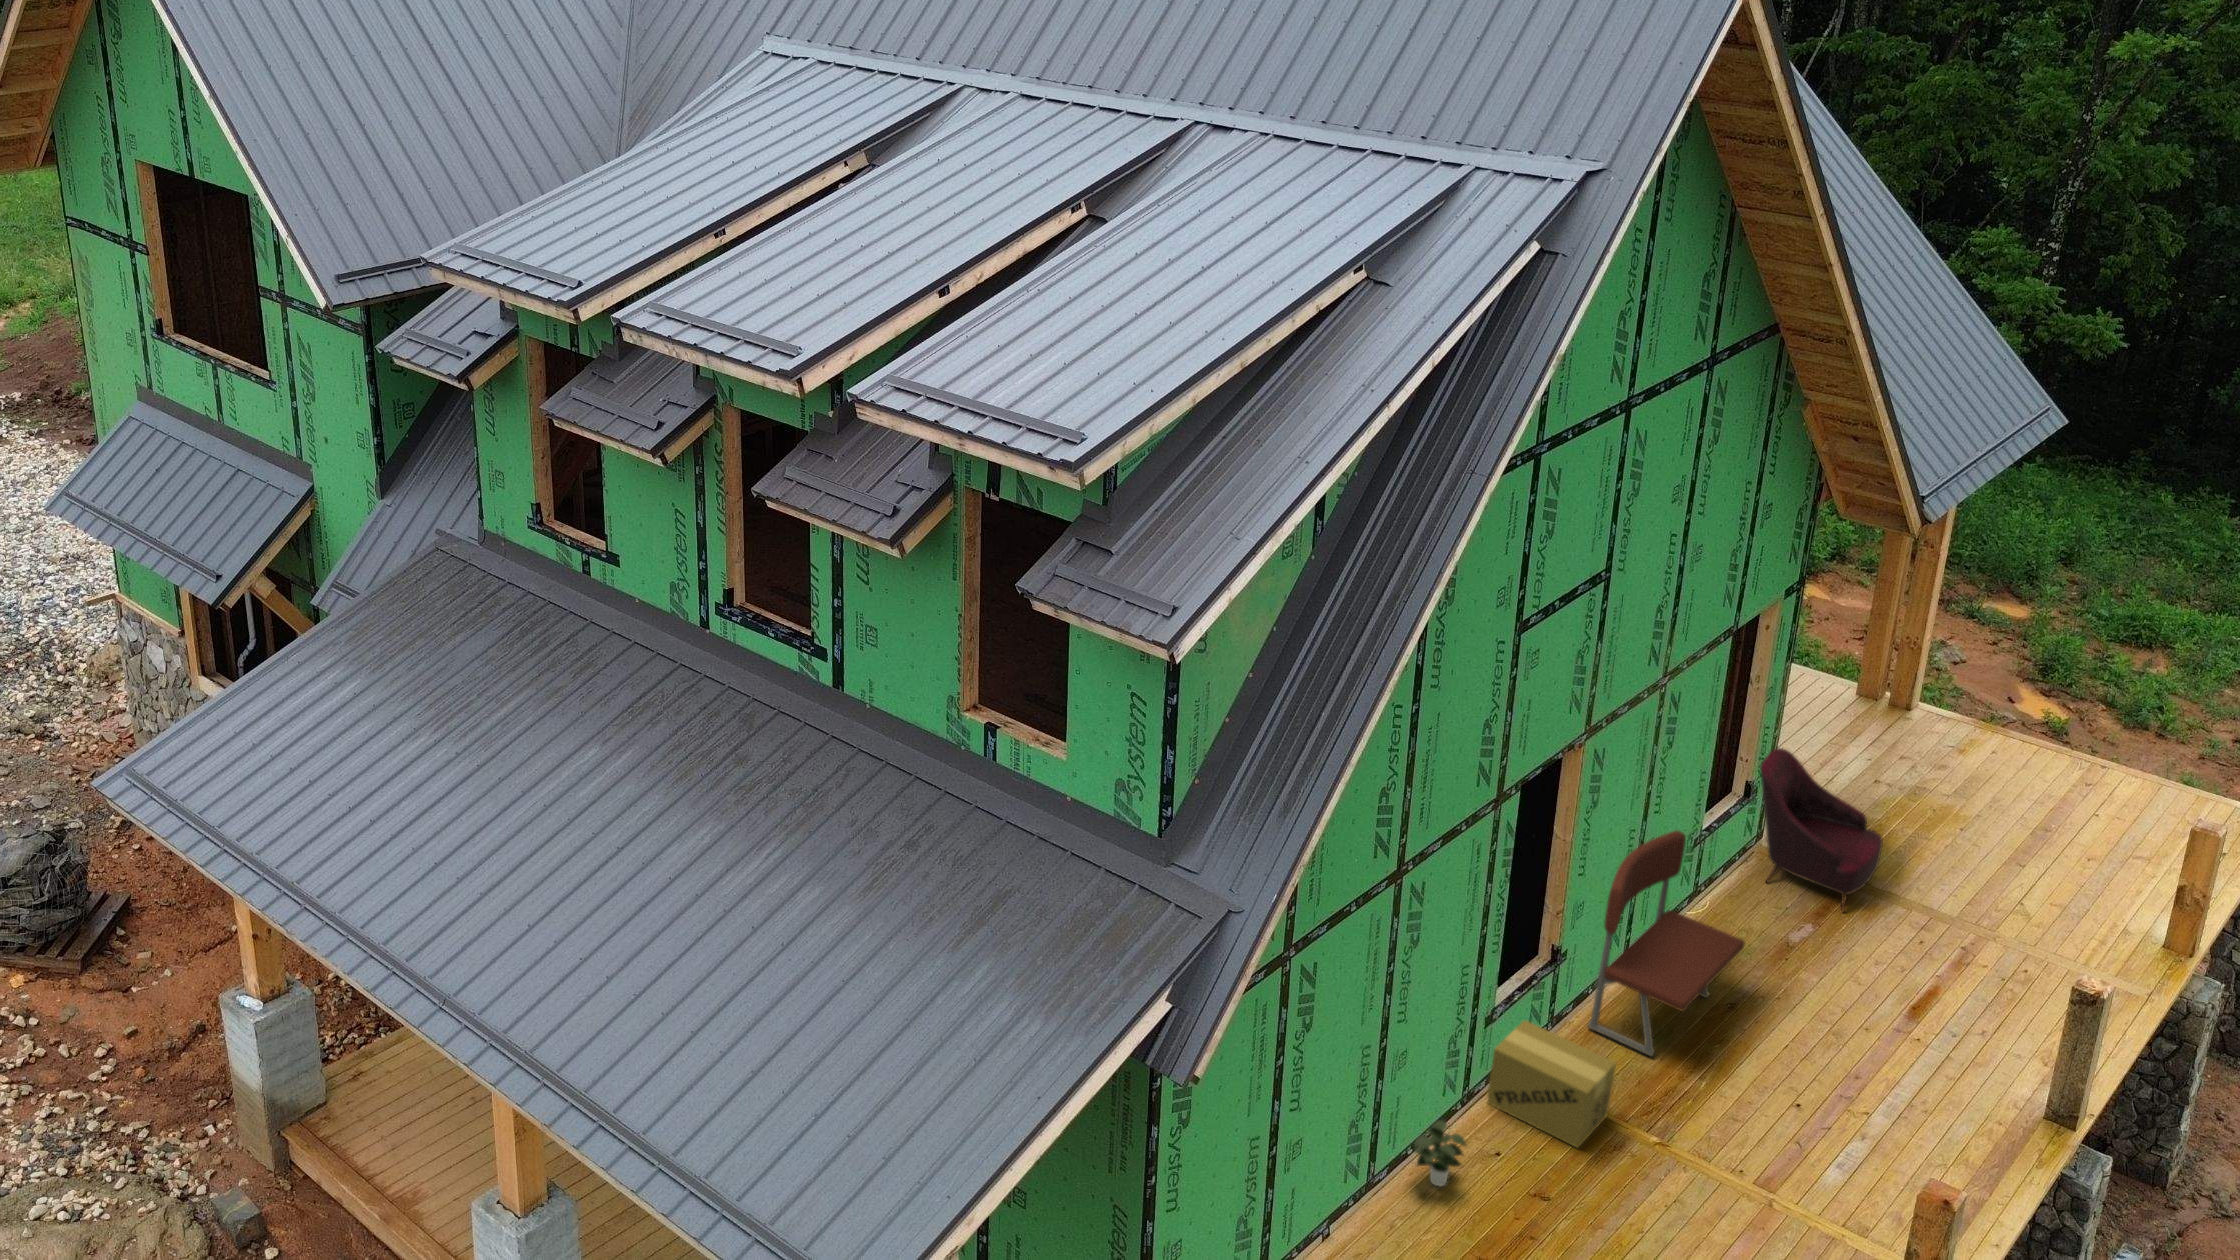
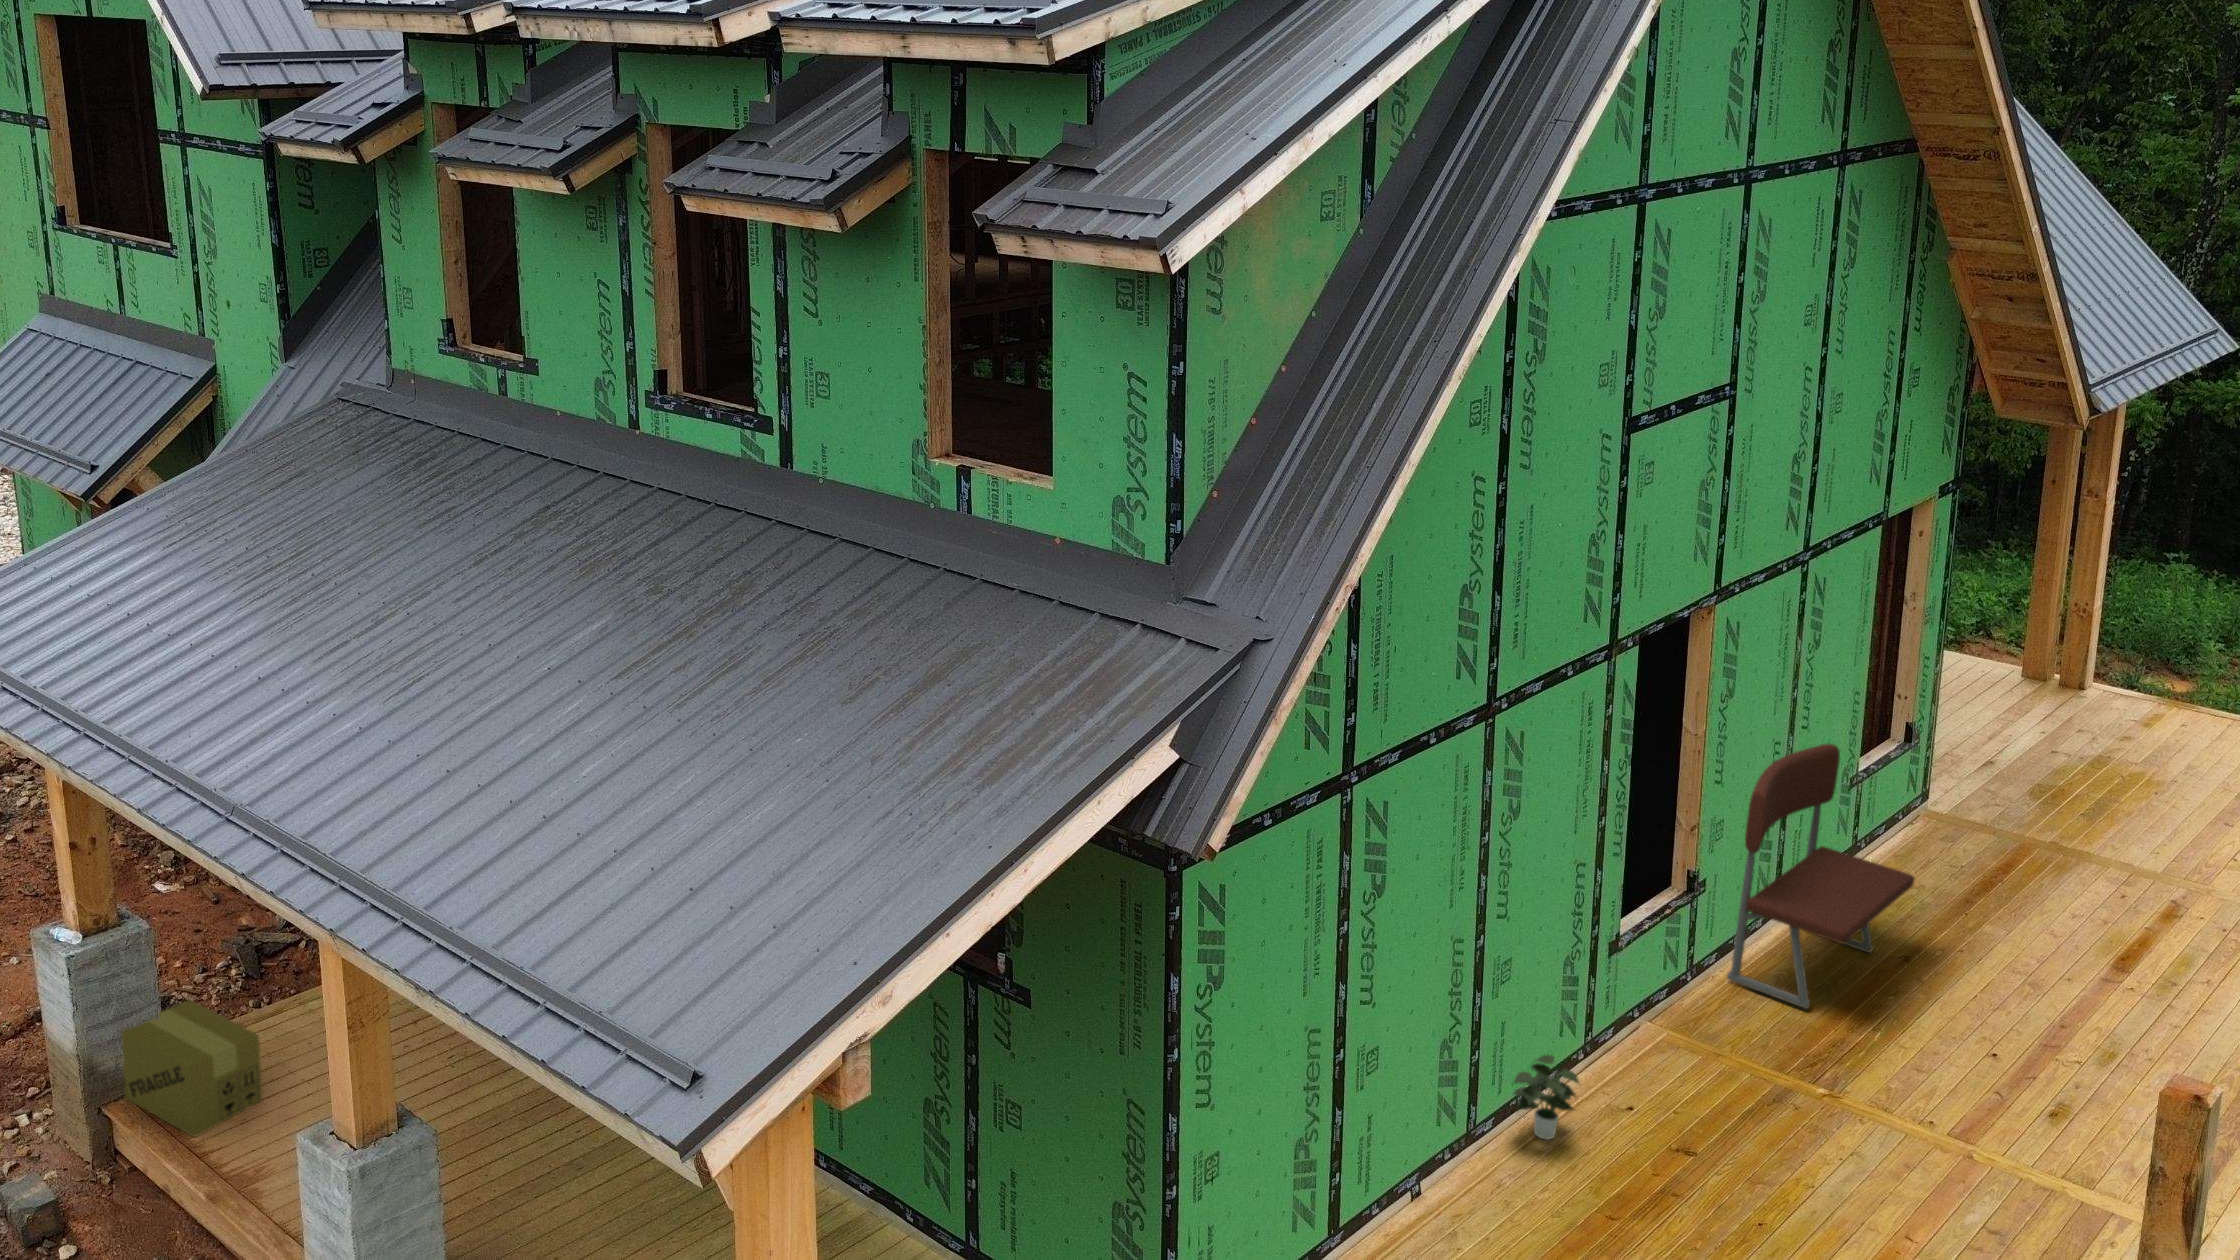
armchair: present [1760,748,1883,912] -> none [1922,687,2068,873]
cardboard box: present [1487,1021,1616,1148] -> present [120,1000,262,1137]

